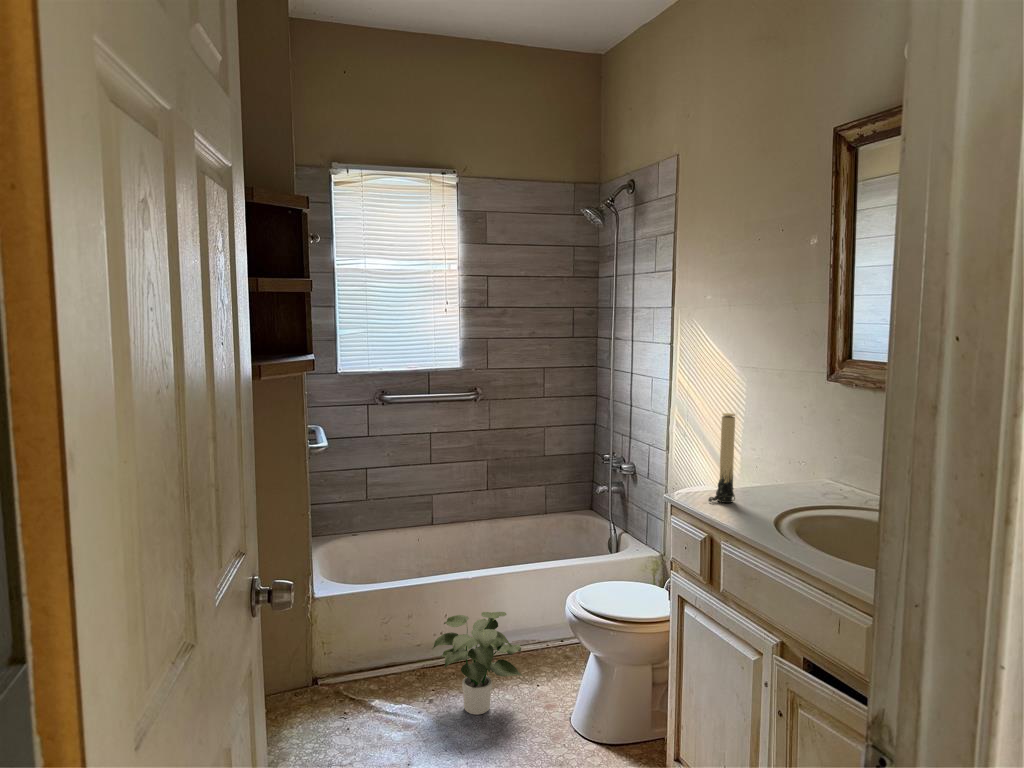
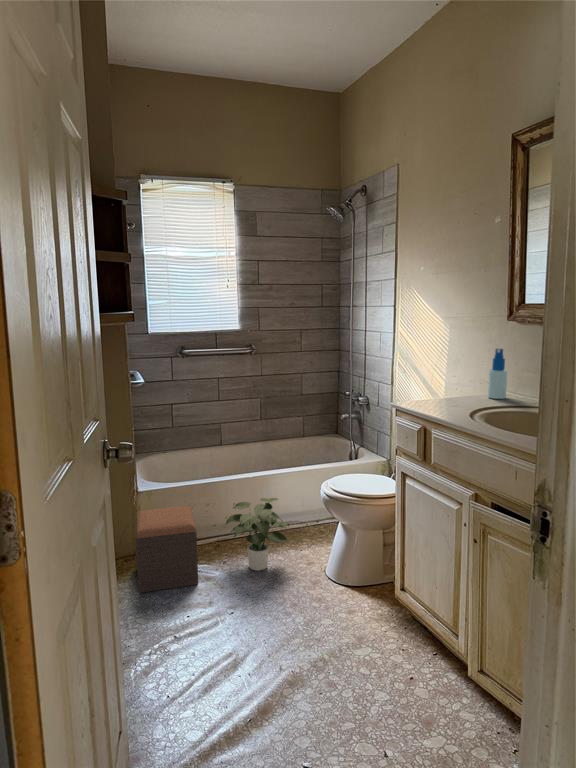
candle: present [708,413,735,503] -> none [423,341,442,406]
spray bottle: none [800,422,827,493] -> present [488,349,507,399]
footstool: none [308,620,393,745] -> present [136,506,198,593]

